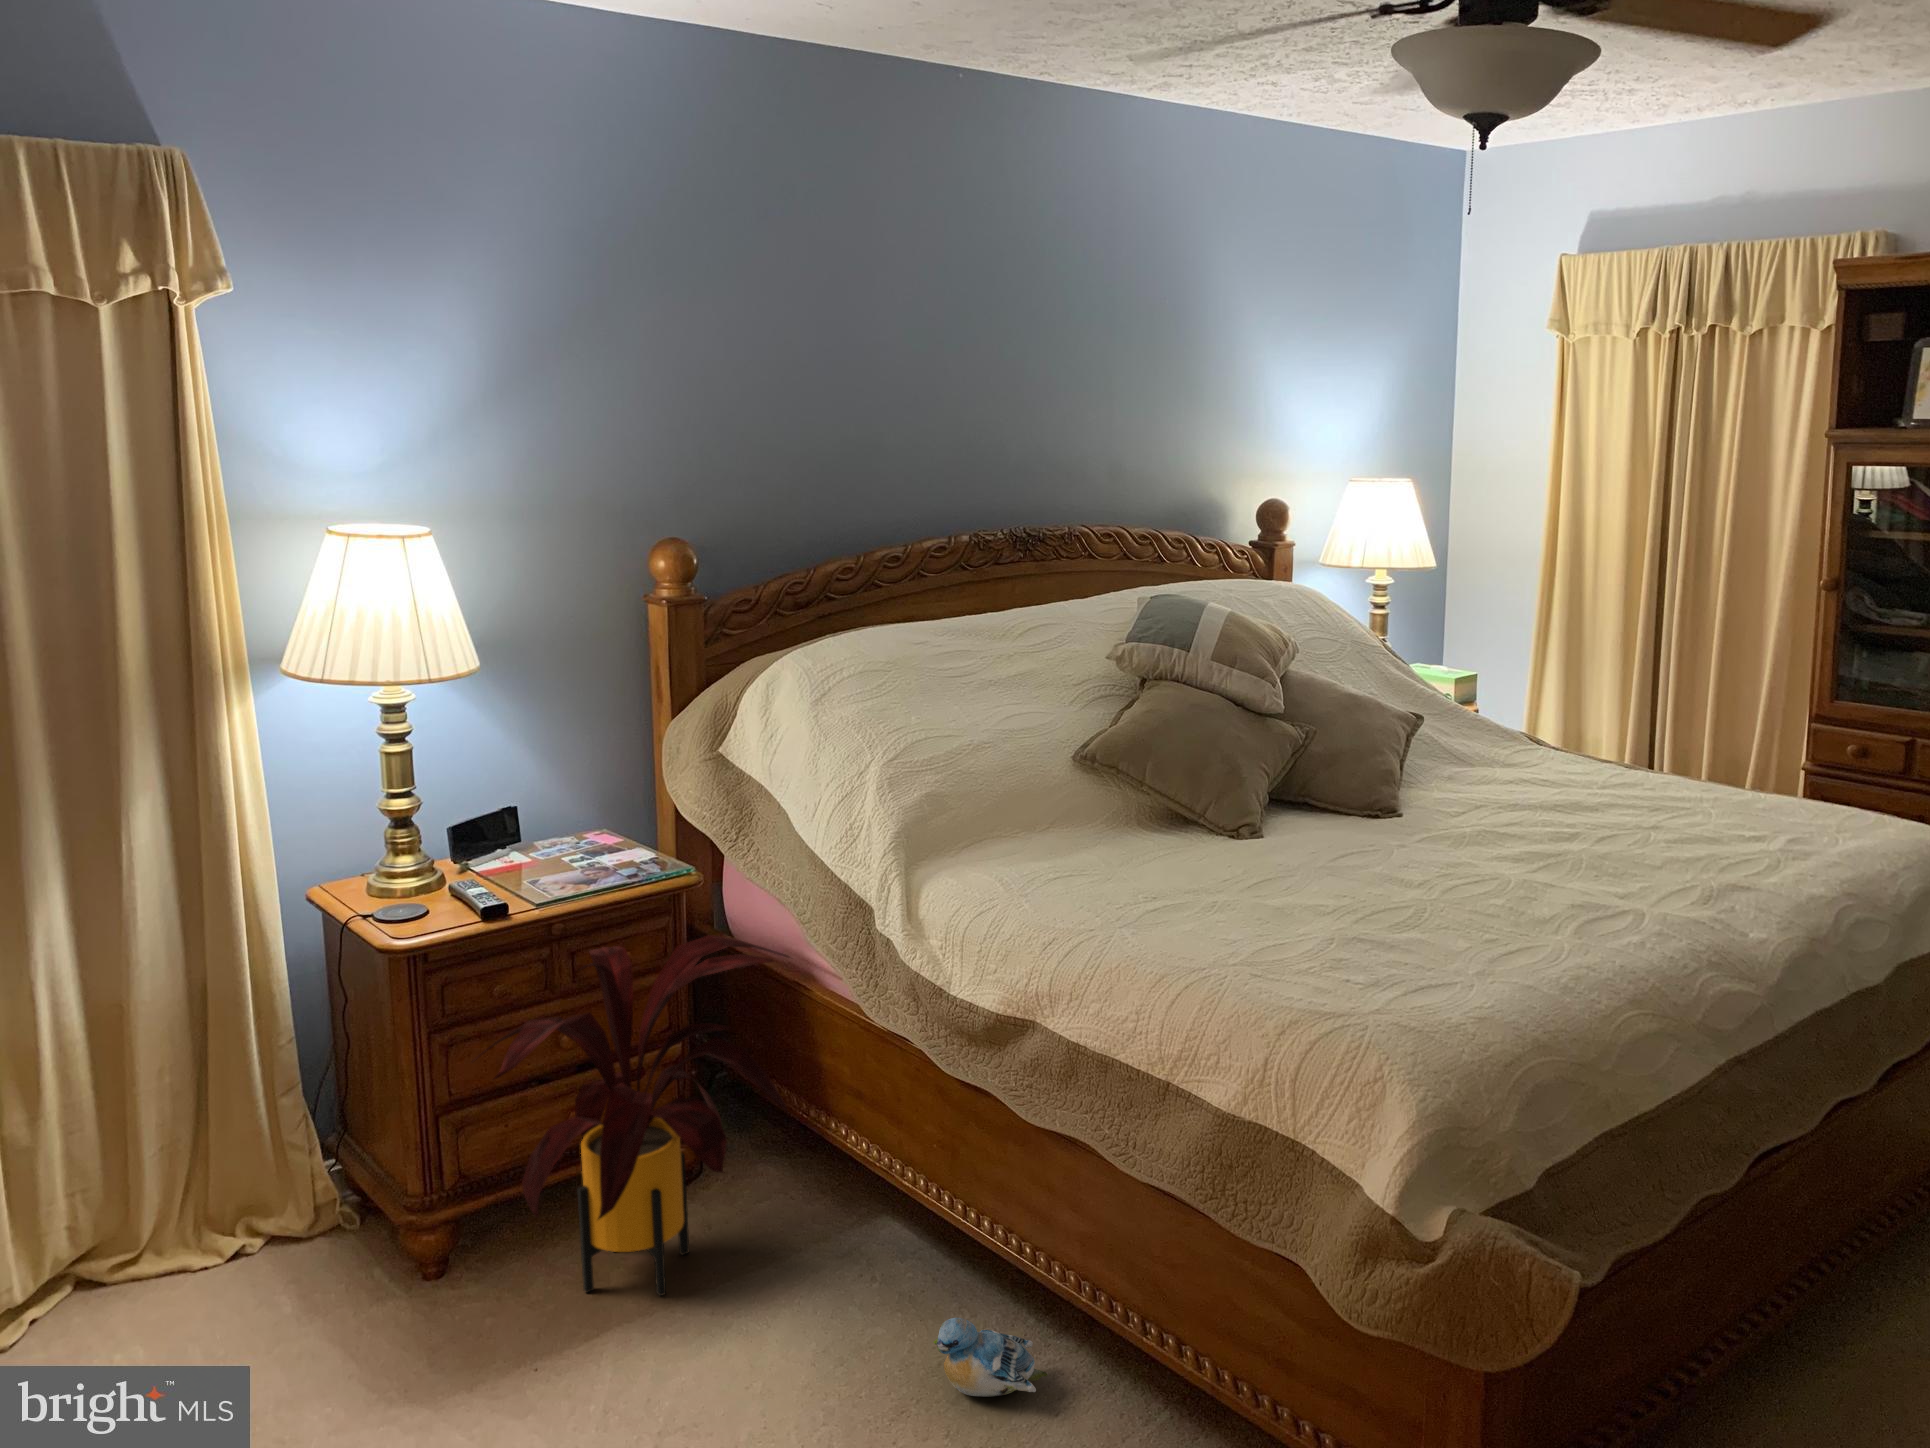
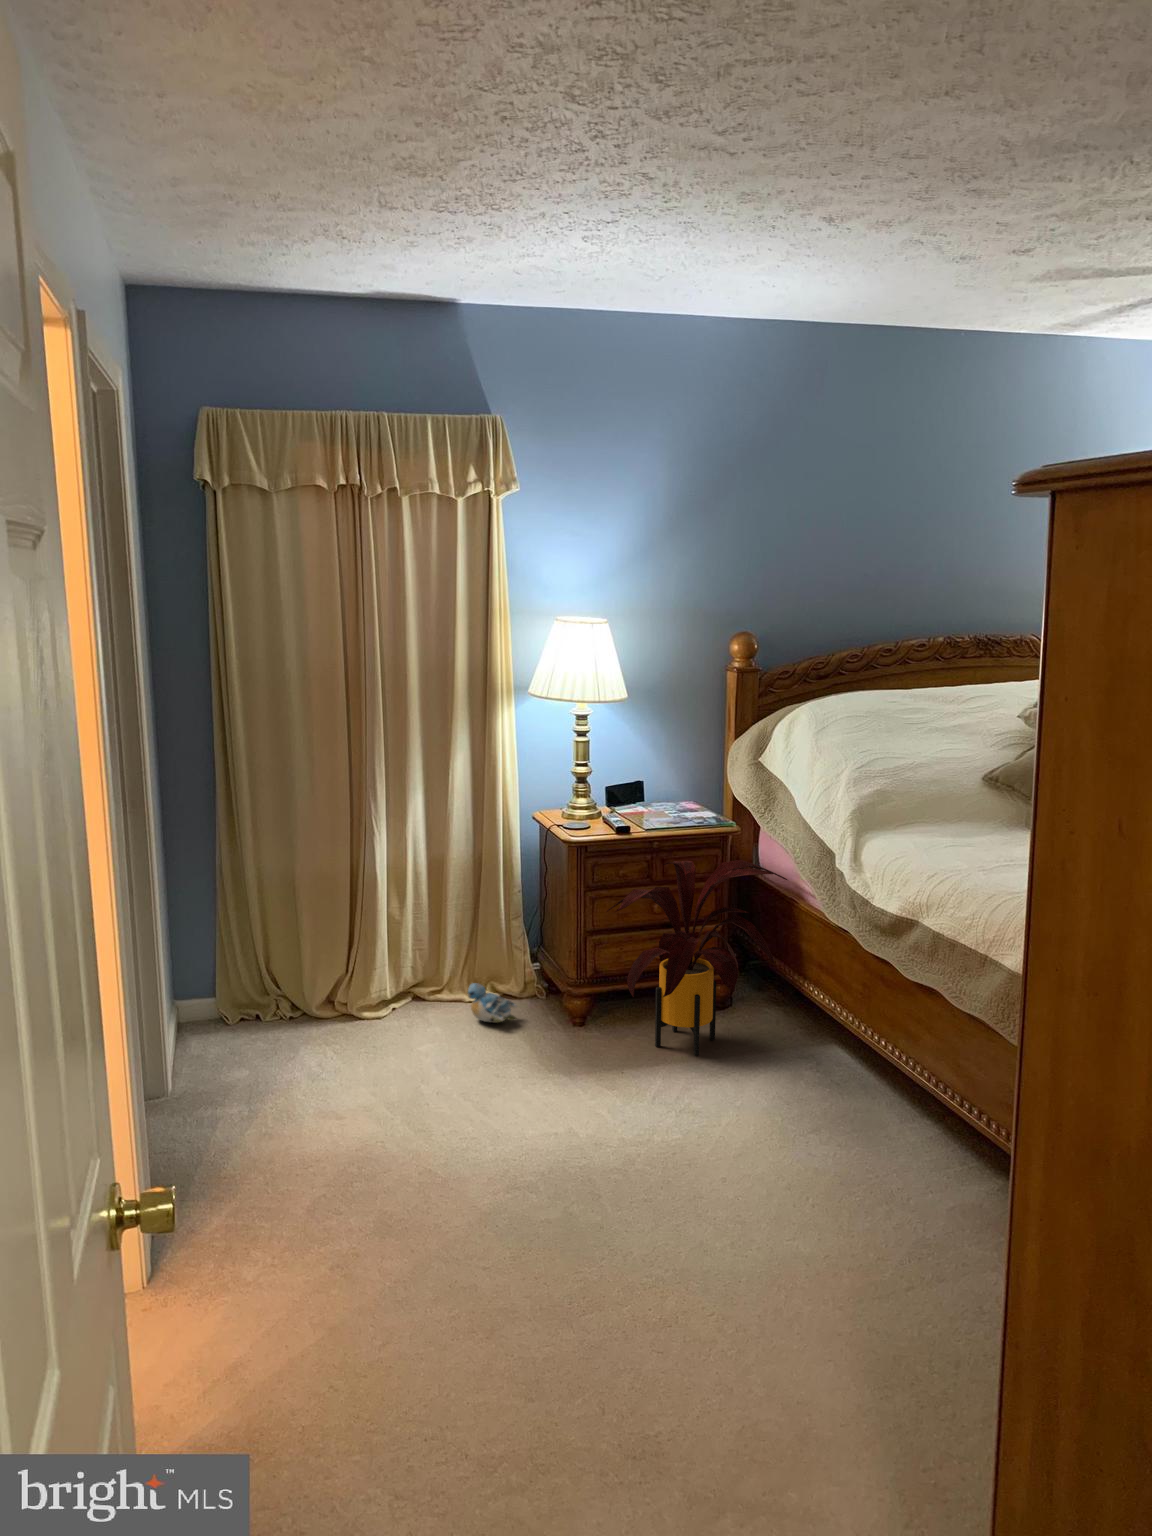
plush toy: present [934,1318,1048,1397] -> present [467,983,517,1023]

